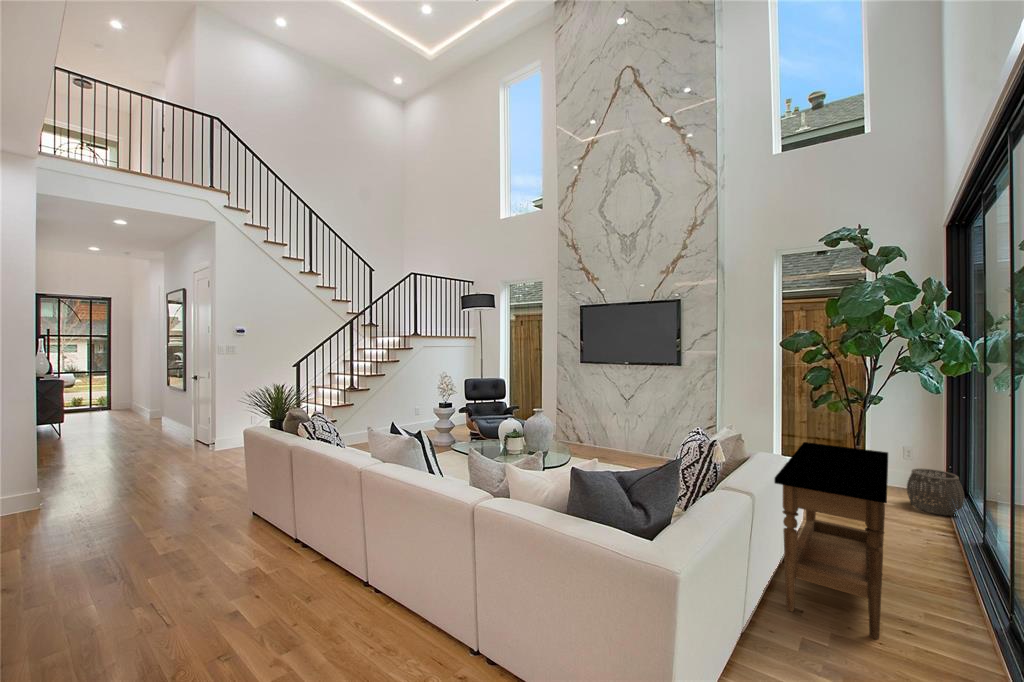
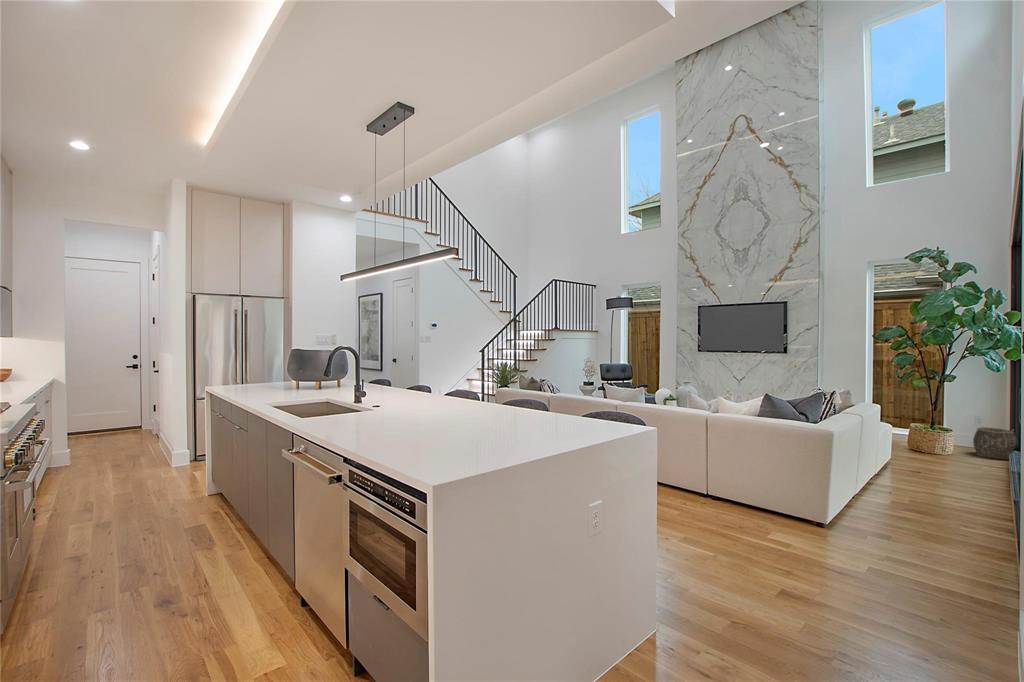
side table: present [774,442,888,640] -> none [877,400,954,504]

